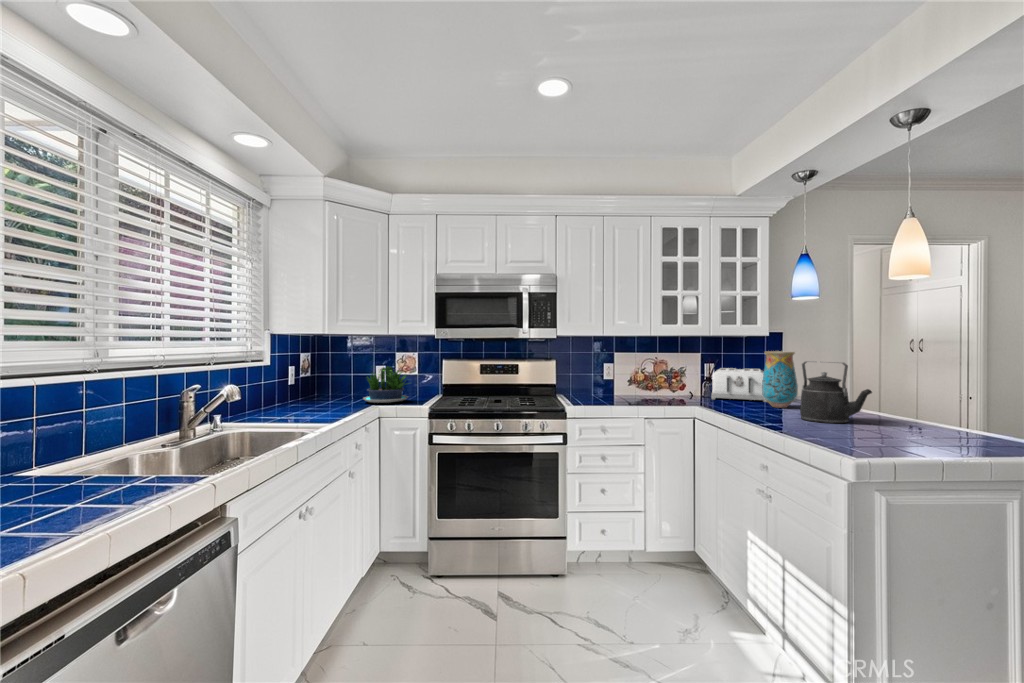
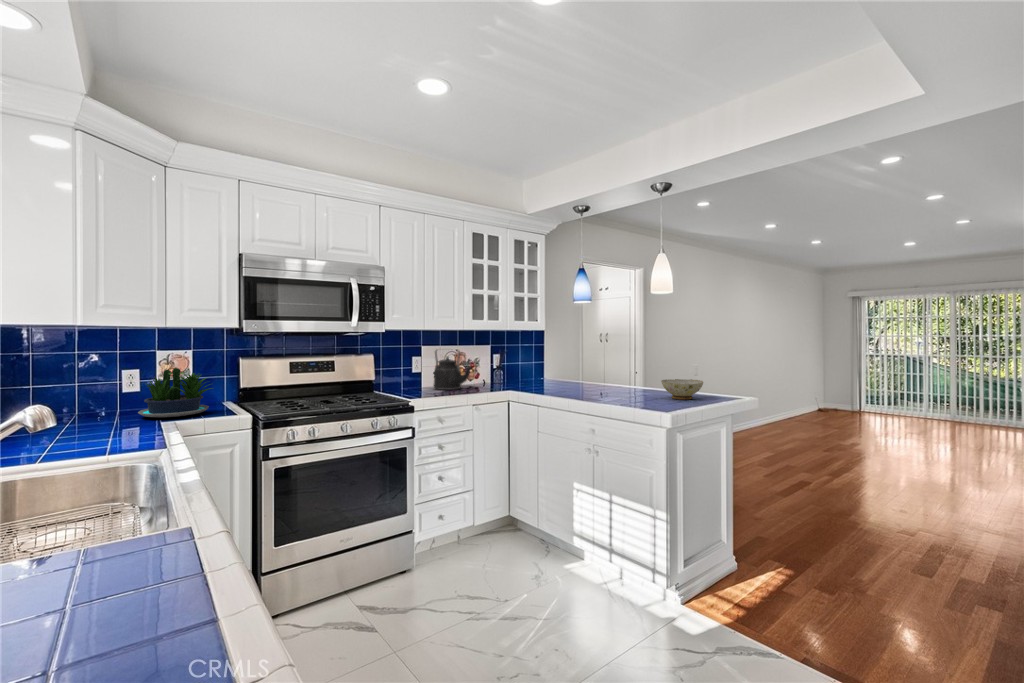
vase: present [762,351,798,408] -> none [553,343,578,387]
kettle: present [800,361,872,423] -> present [434,350,472,390]
toaster: present [712,368,767,402] -> none [501,358,549,385]
ceramic bowl: none [892,408,973,442] -> present [661,379,703,400]

